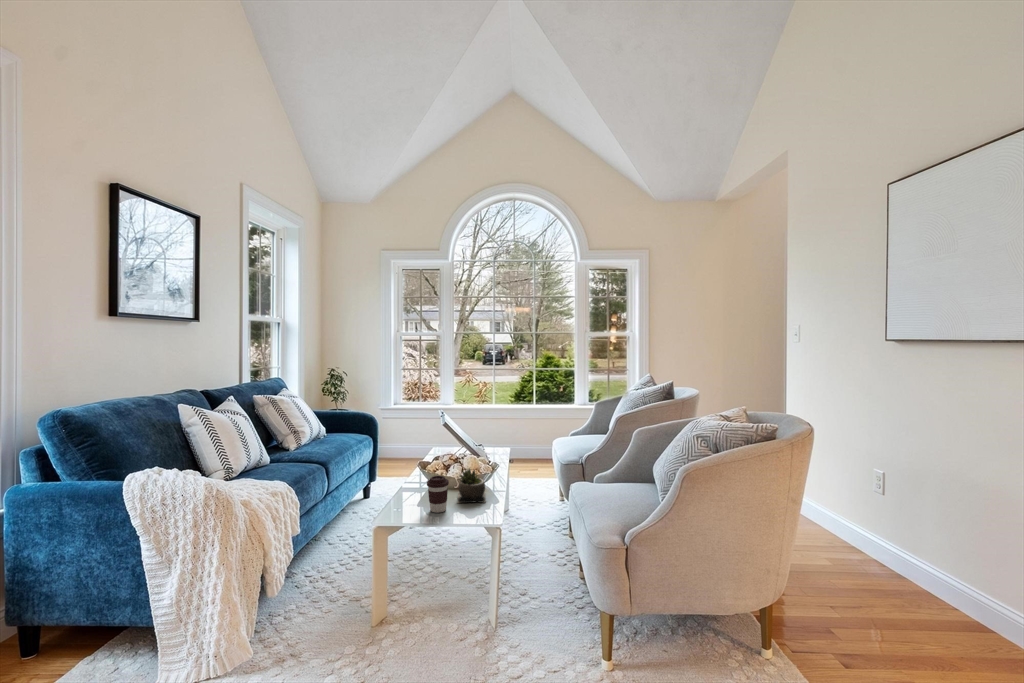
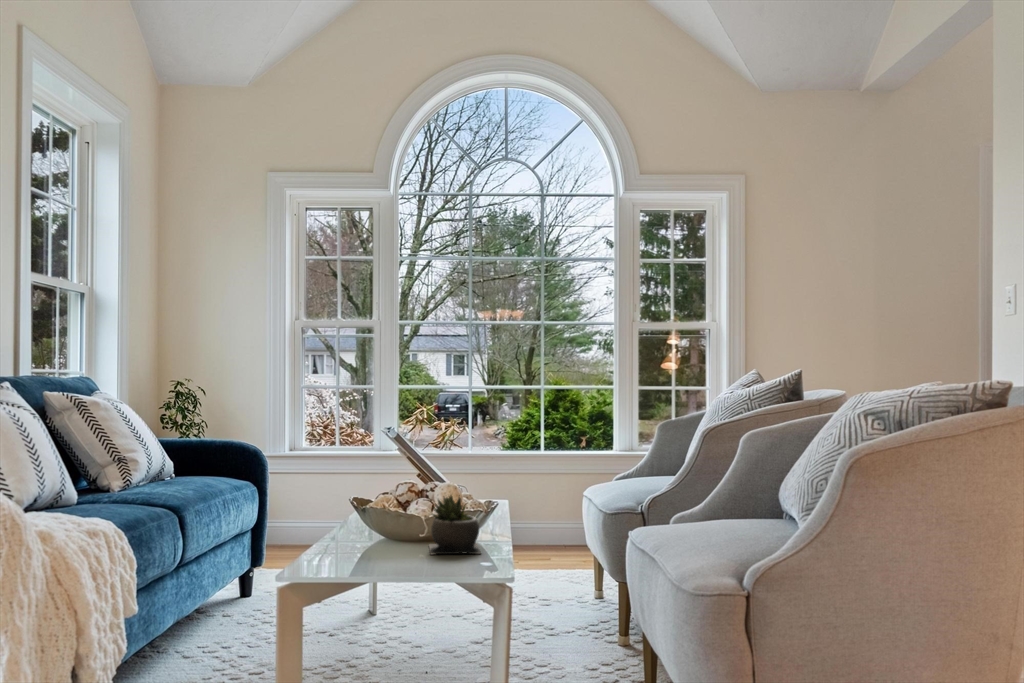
coffee cup: present [427,476,449,513] -> none [378,500,417,564]

